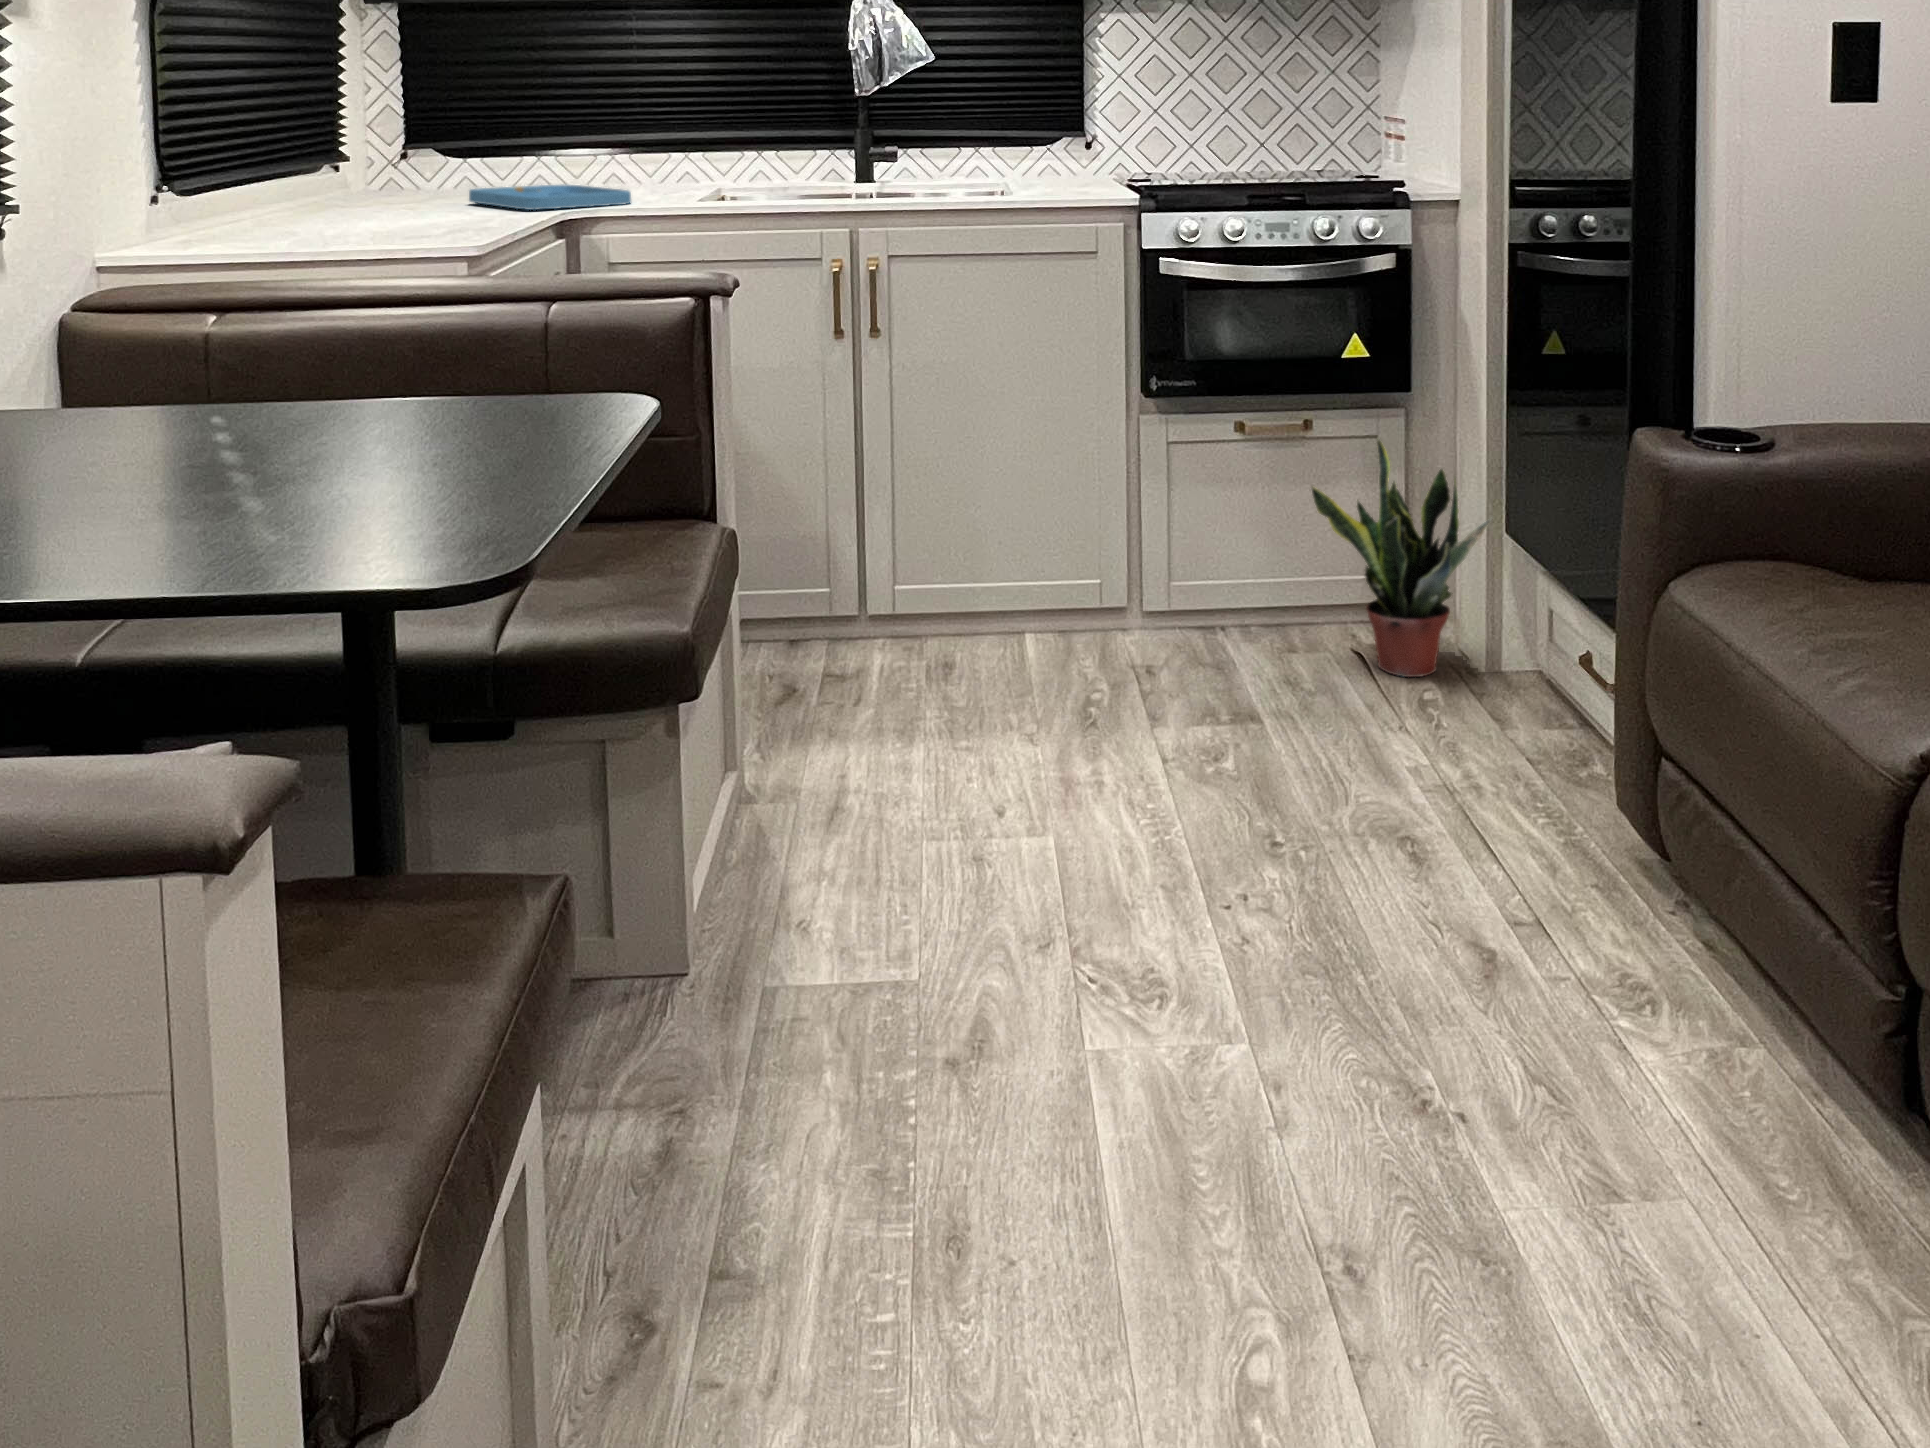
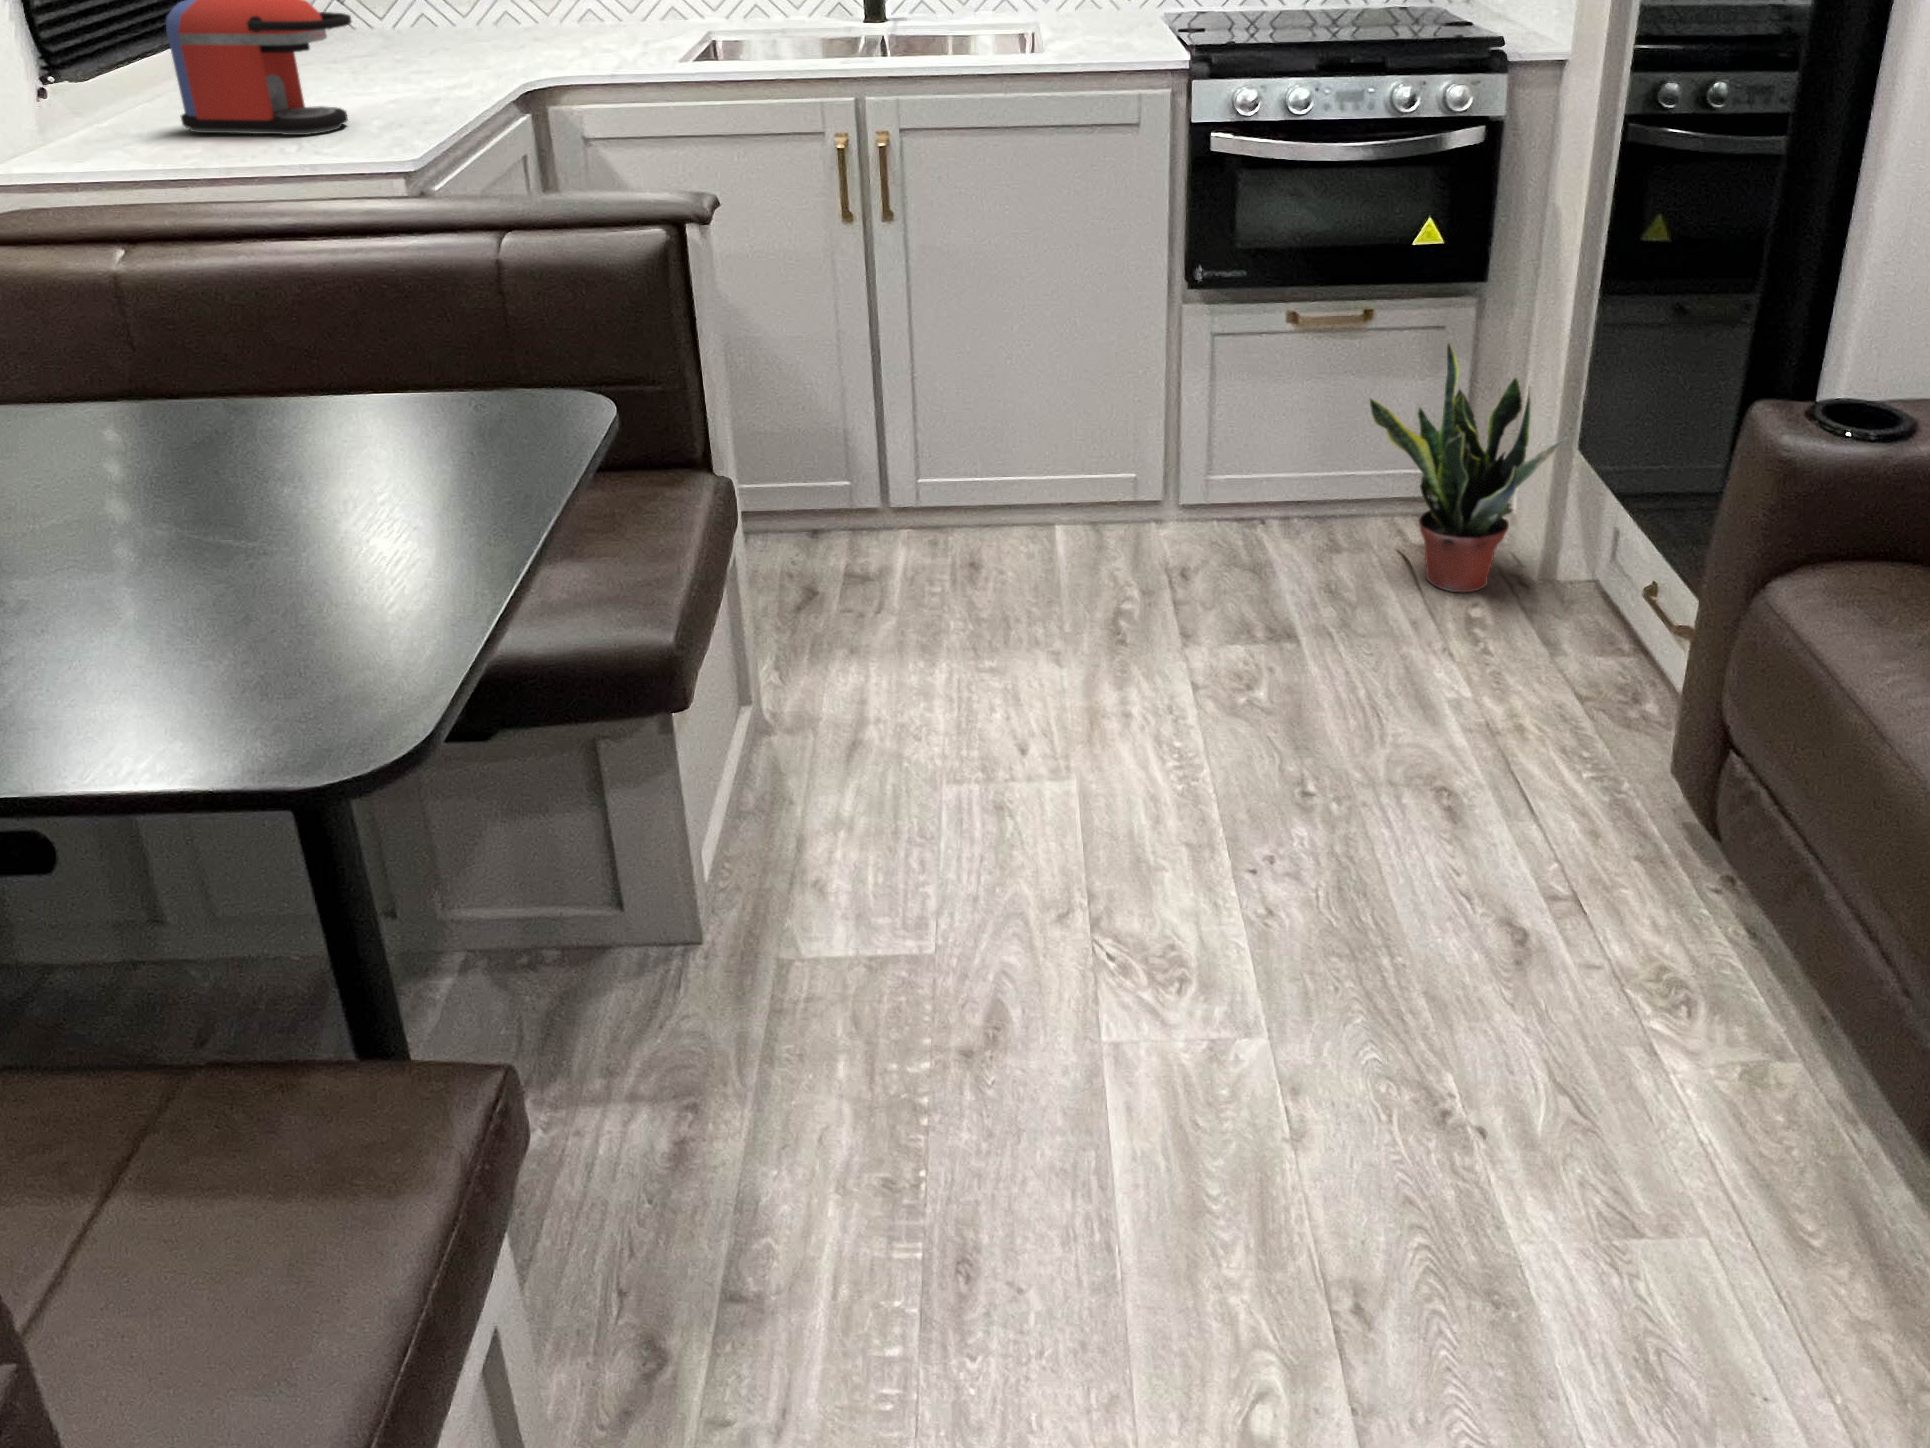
coffee maker: none [270,122,431,236] -> present [166,0,351,135]
tray: present [469,185,631,210] -> none [420,31,605,77]

